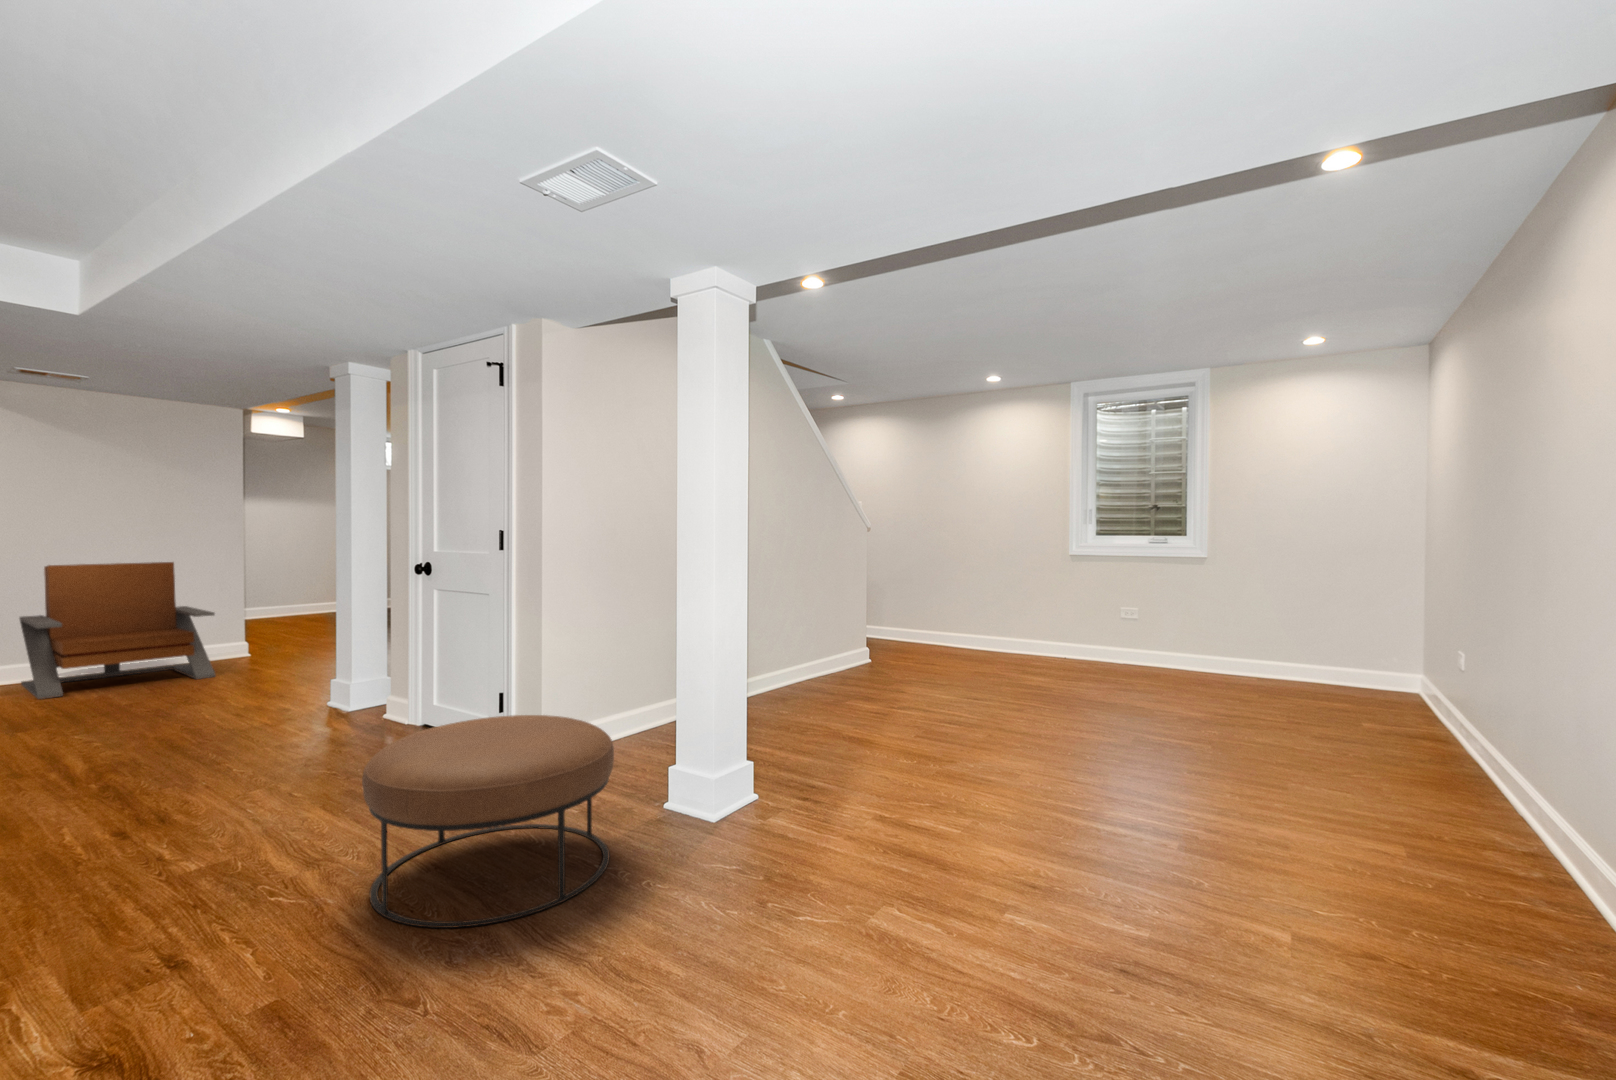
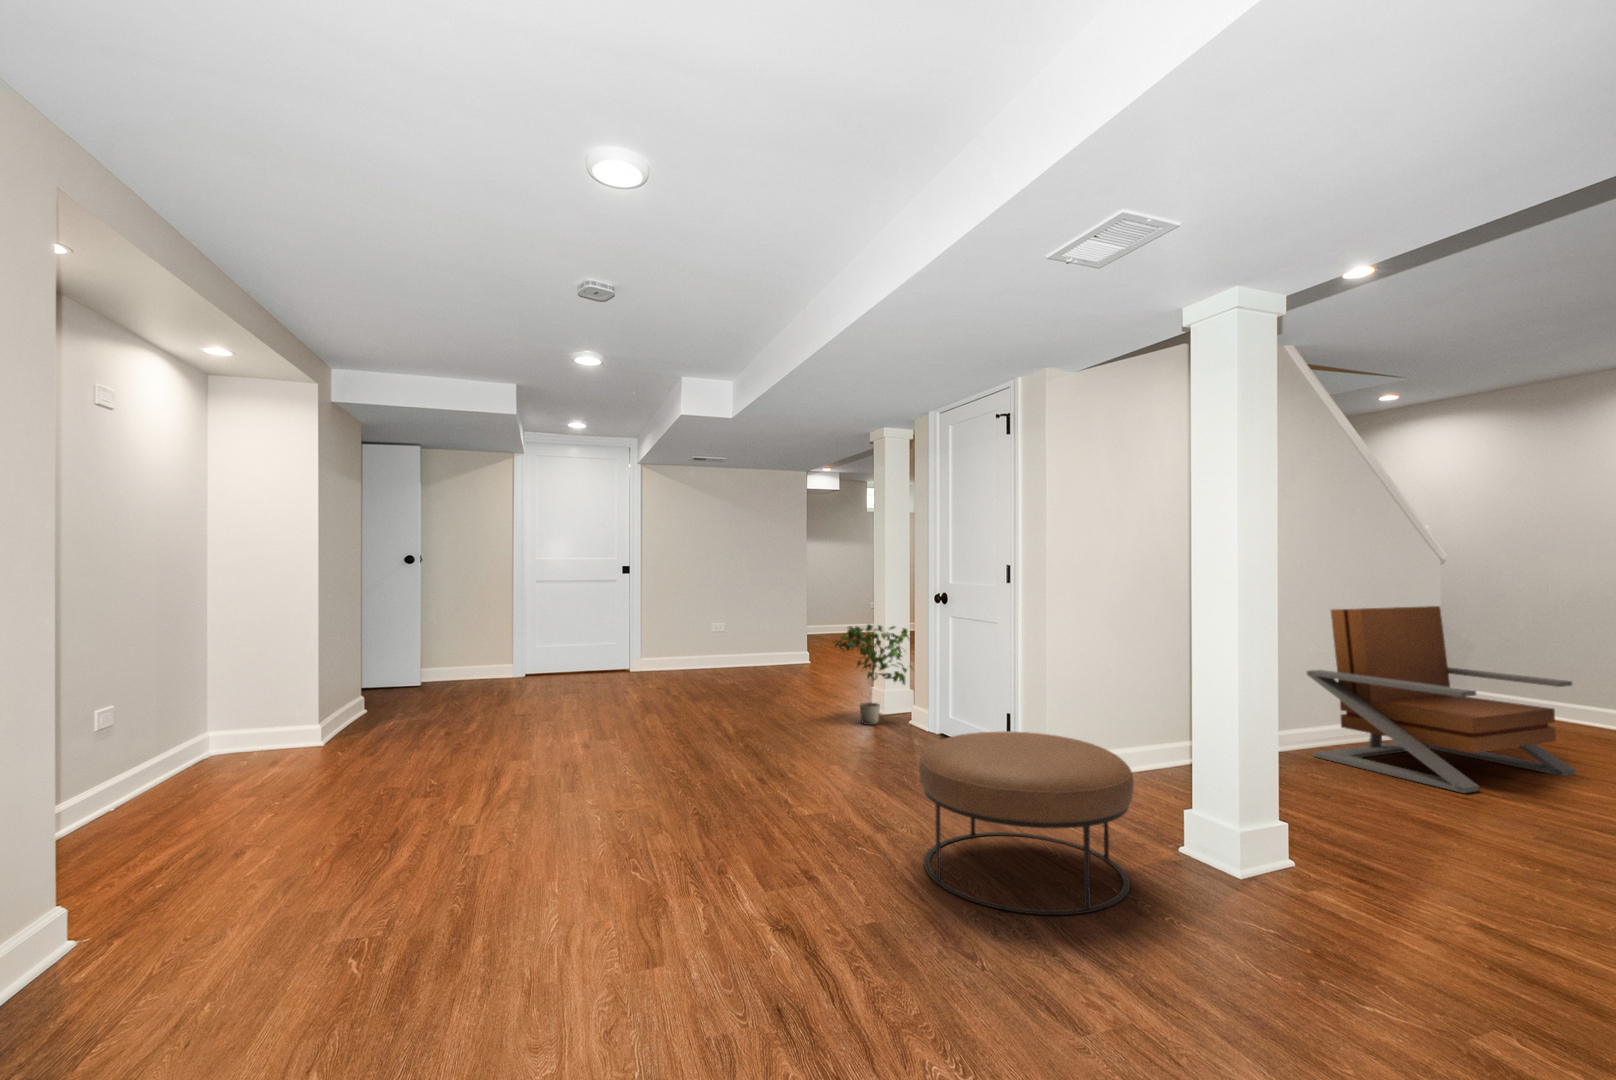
lounge chair: present [19,562,215,699] -> present [1307,606,1575,793]
potted plant: none [270,604,388,727] -> present [835,624,913,725]

